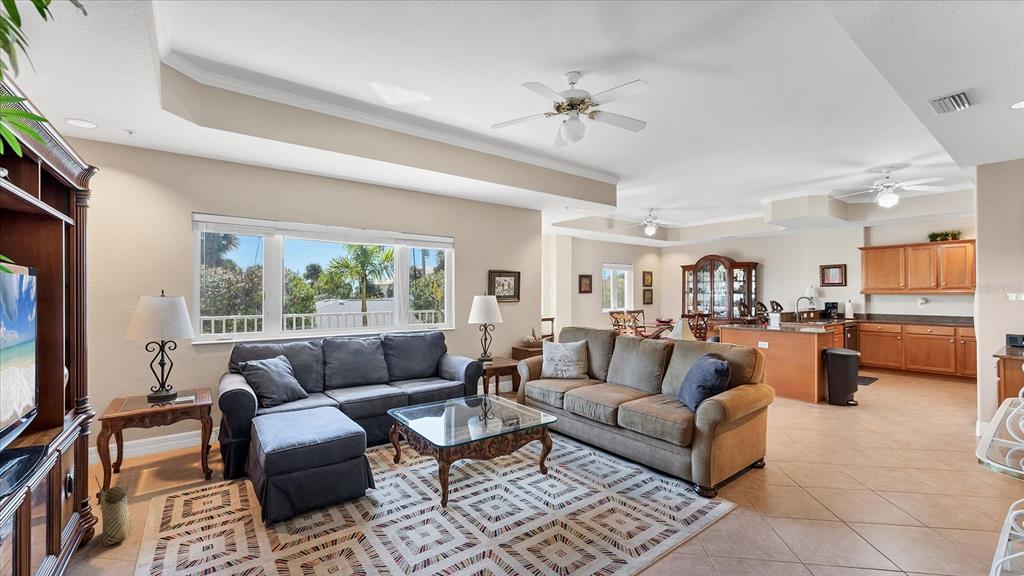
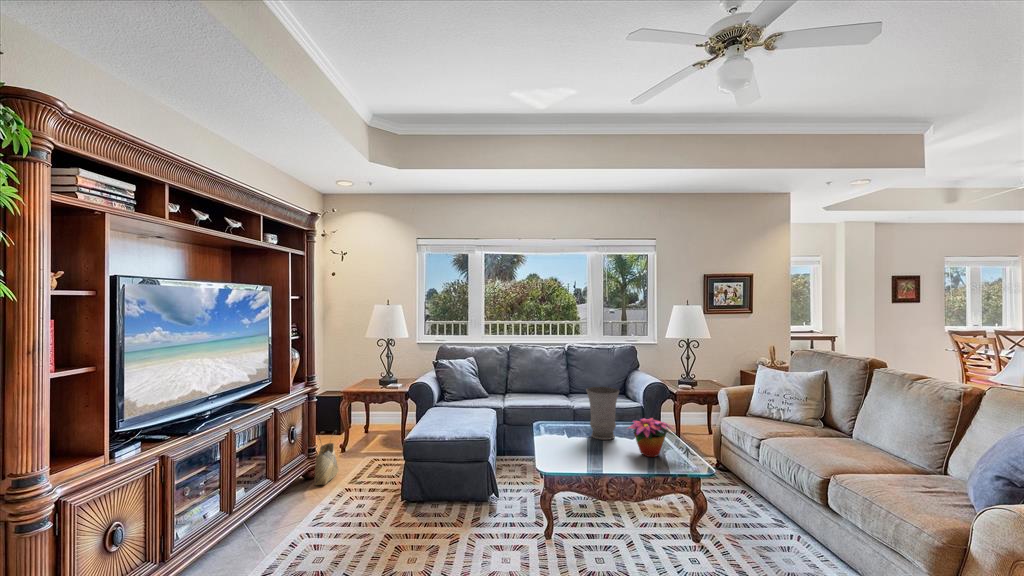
vase: none [444,369,473,414] -> present [586,387,619,440]
flower arrangement: none [485,387,529,419] -> present [628,418,675,457]

